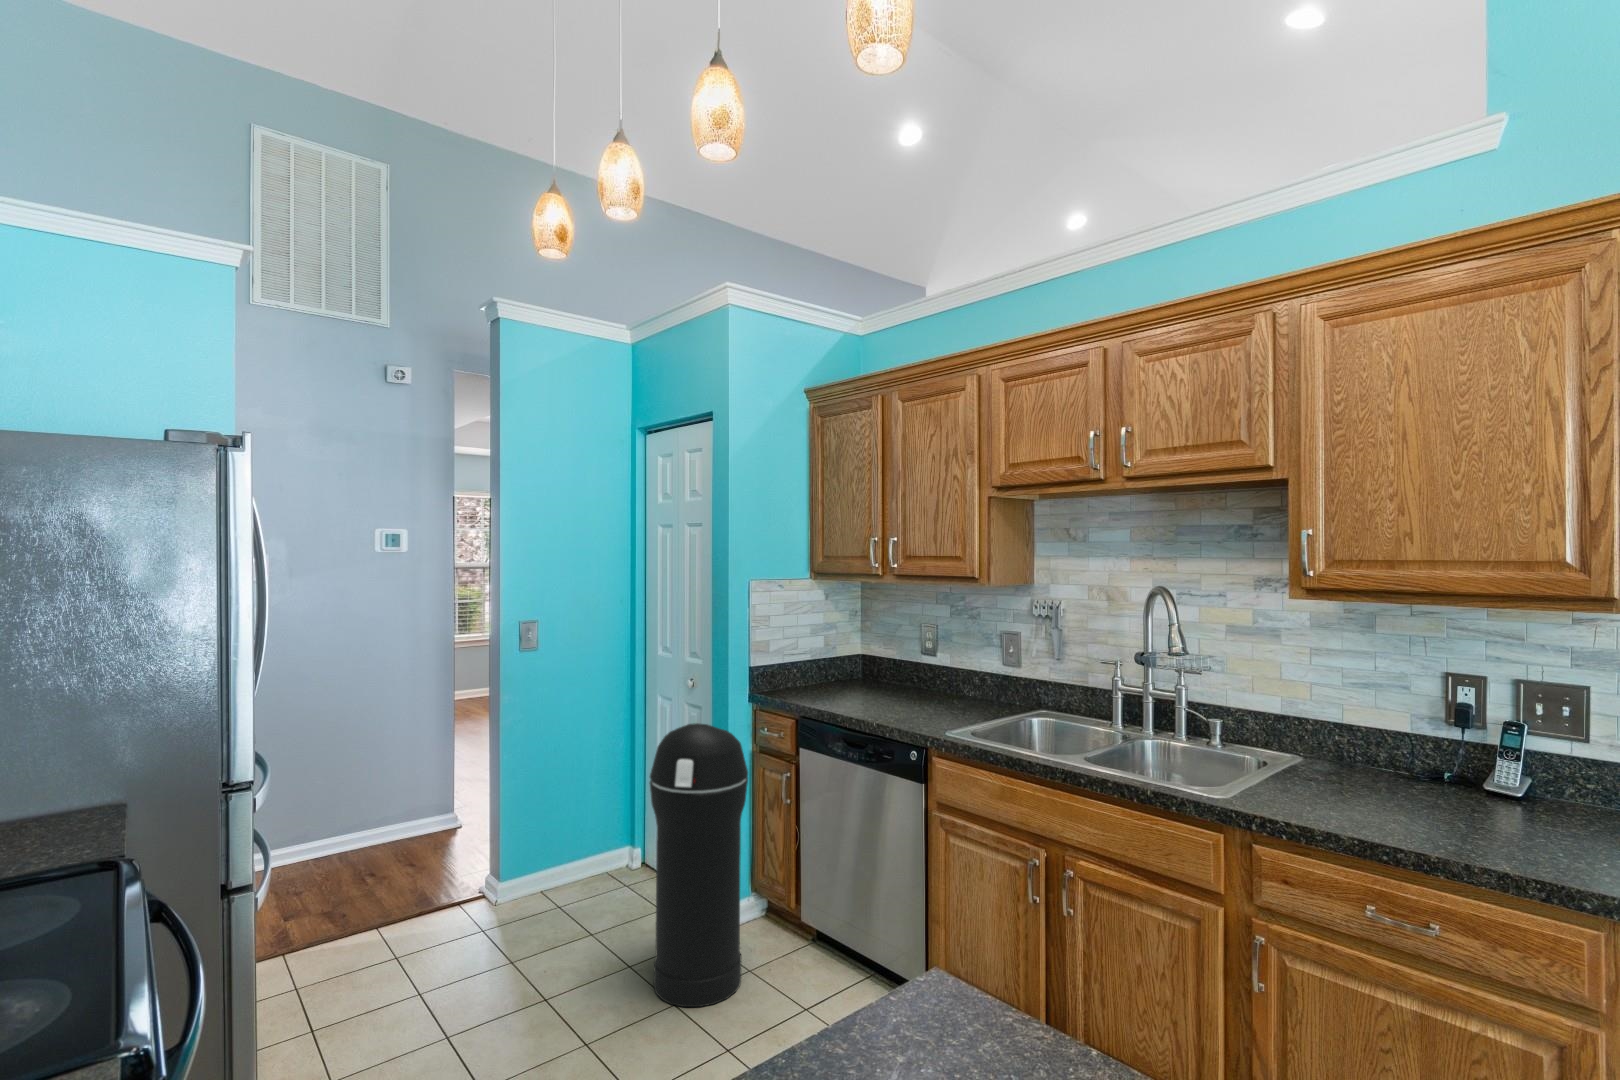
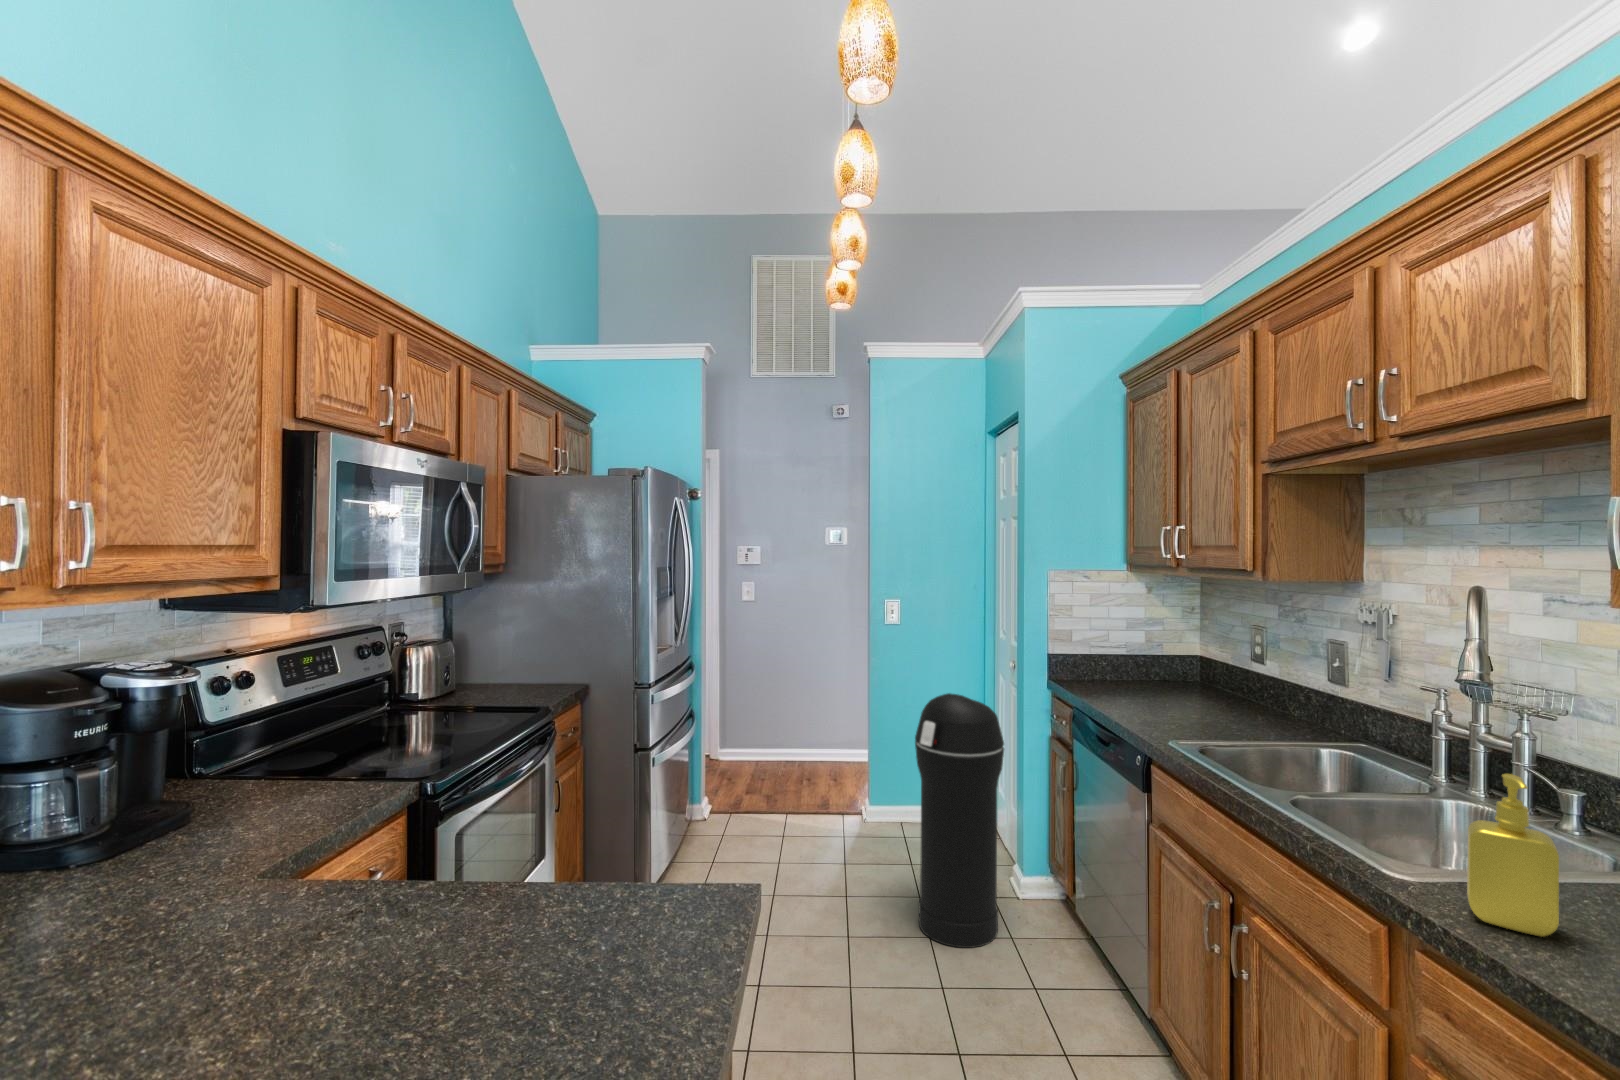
soap dispenser: none [1272,712,1327,813] -> present [1467,774,1559,937]

